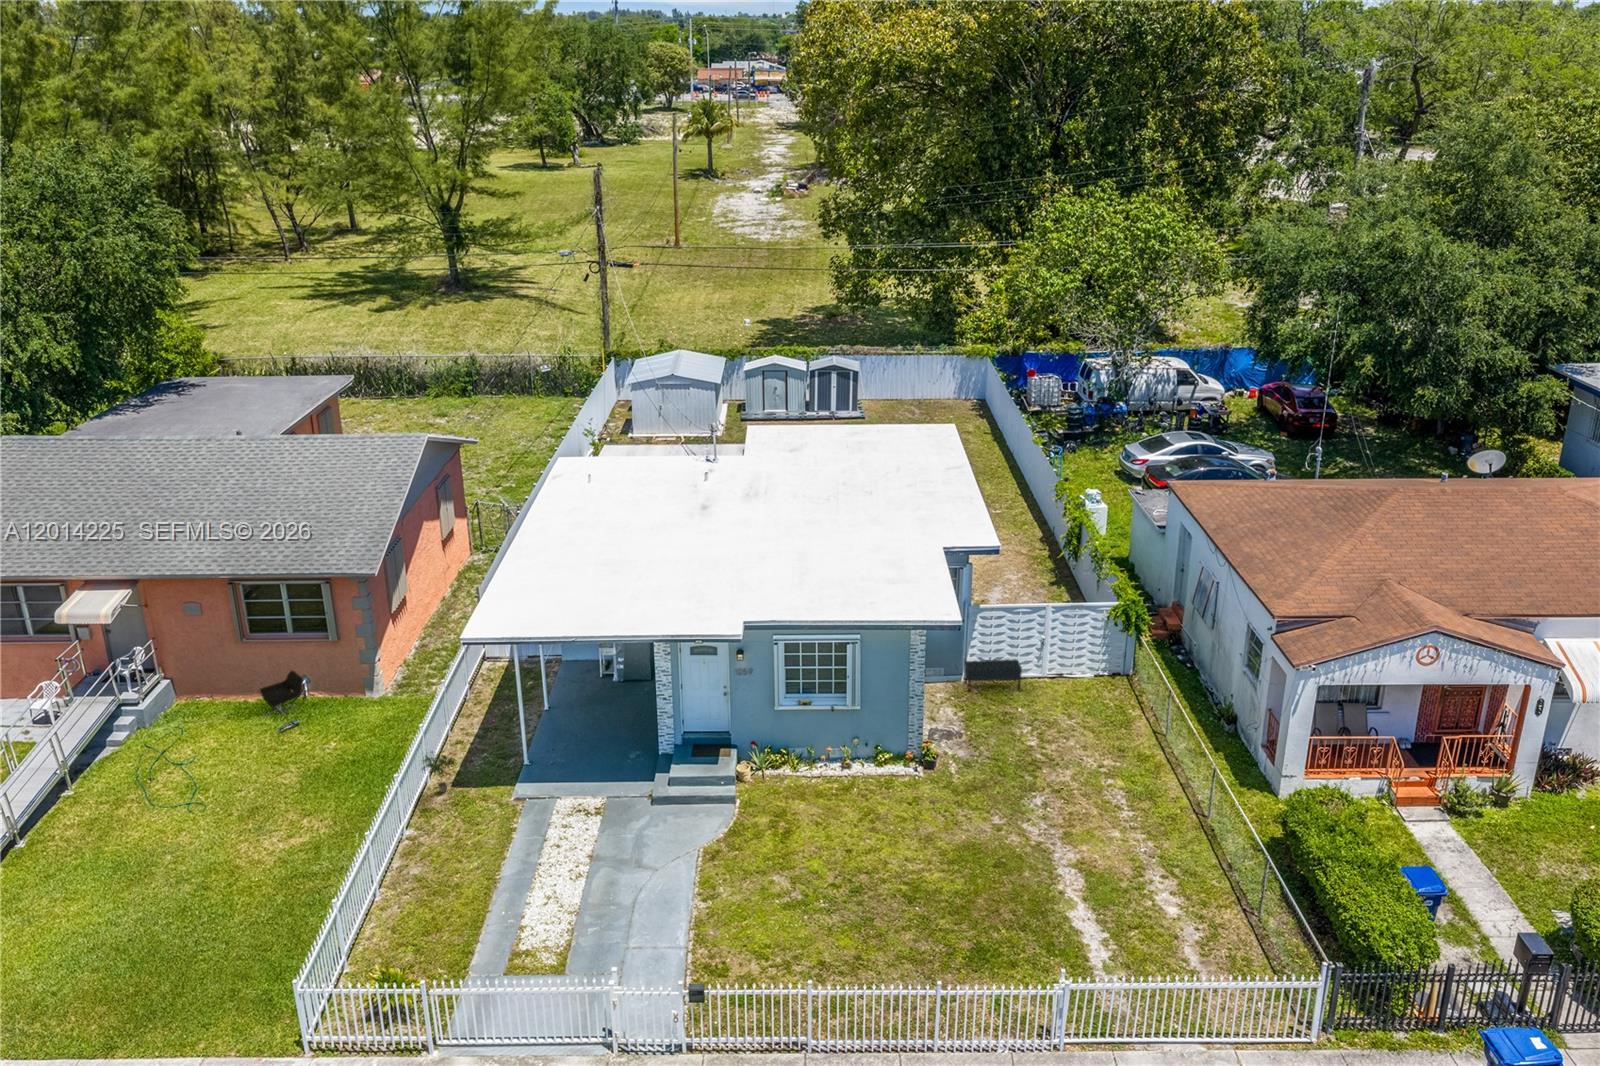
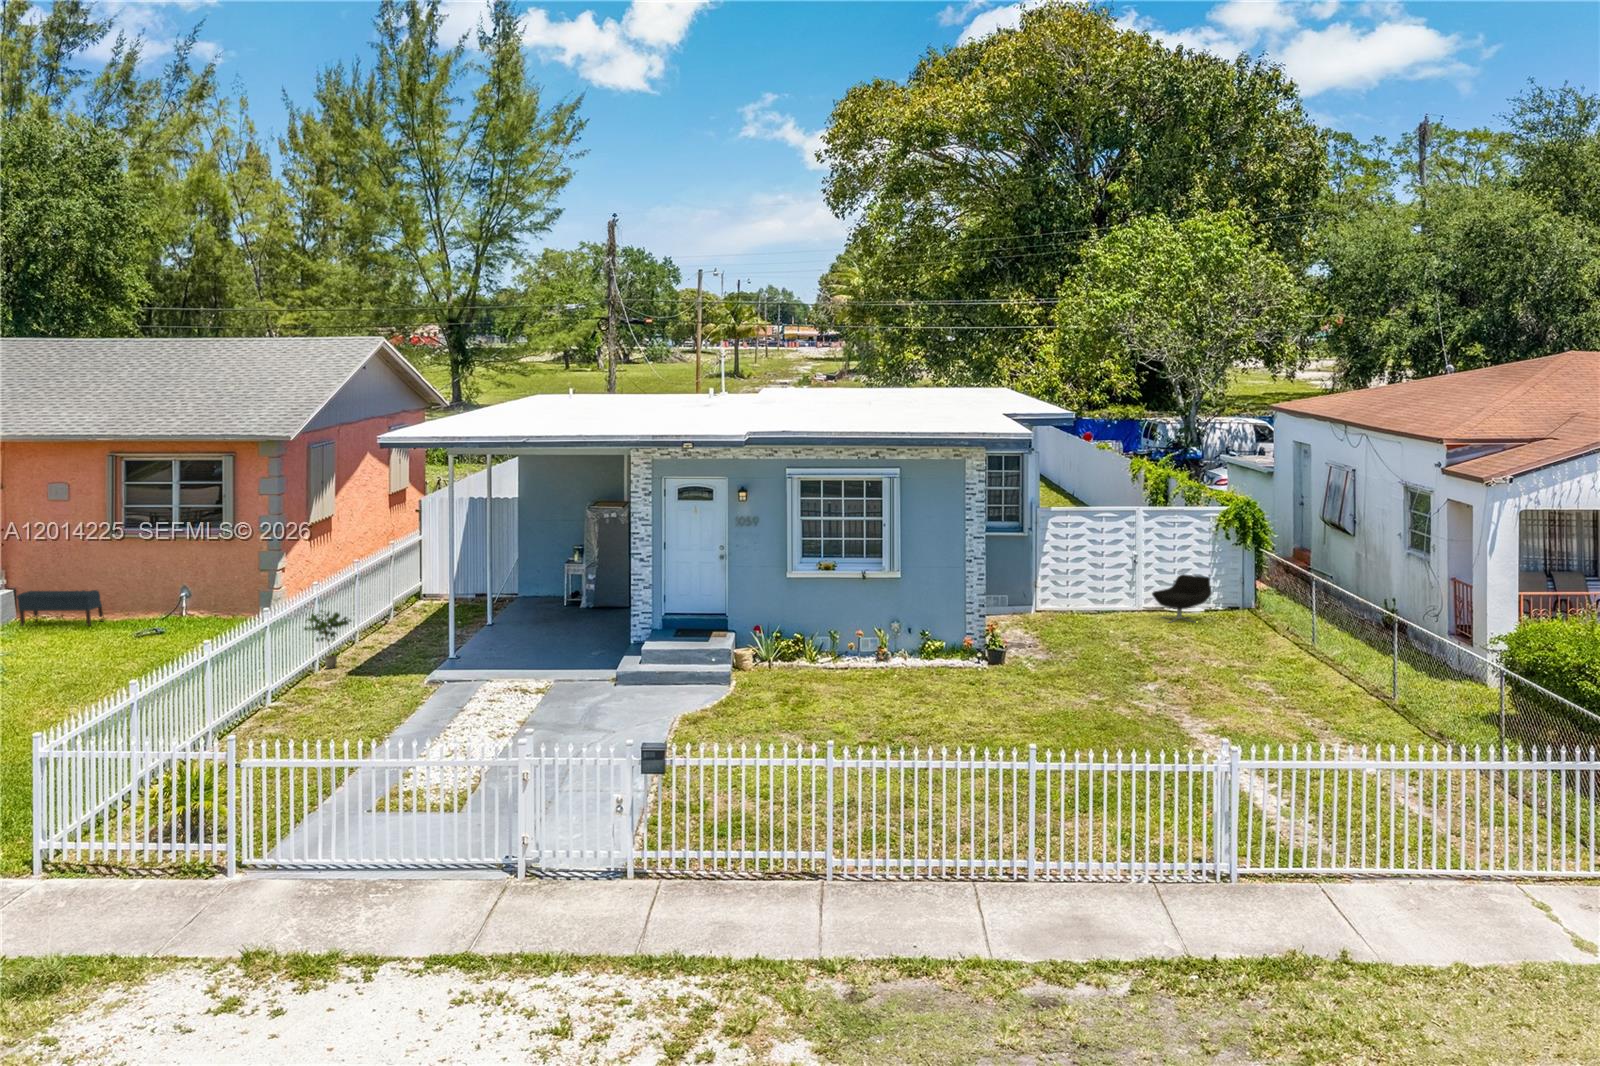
bench: present [964,659,1022,691] -> present [17,590,103,626]
lounge chair: present [260,671,303,715] -> present [1152,574,1211,622]

